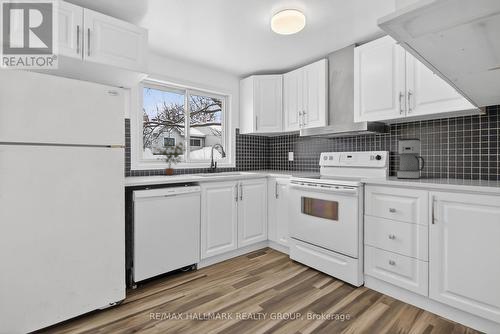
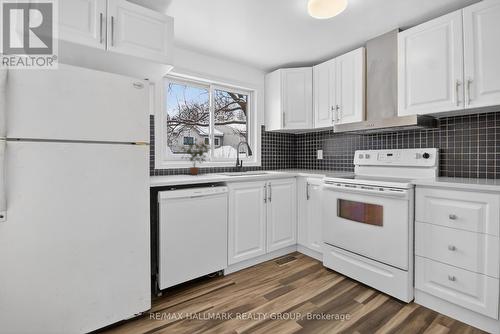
coffee maker: present [397,138,425,179] -> none [452,134,487,180]

